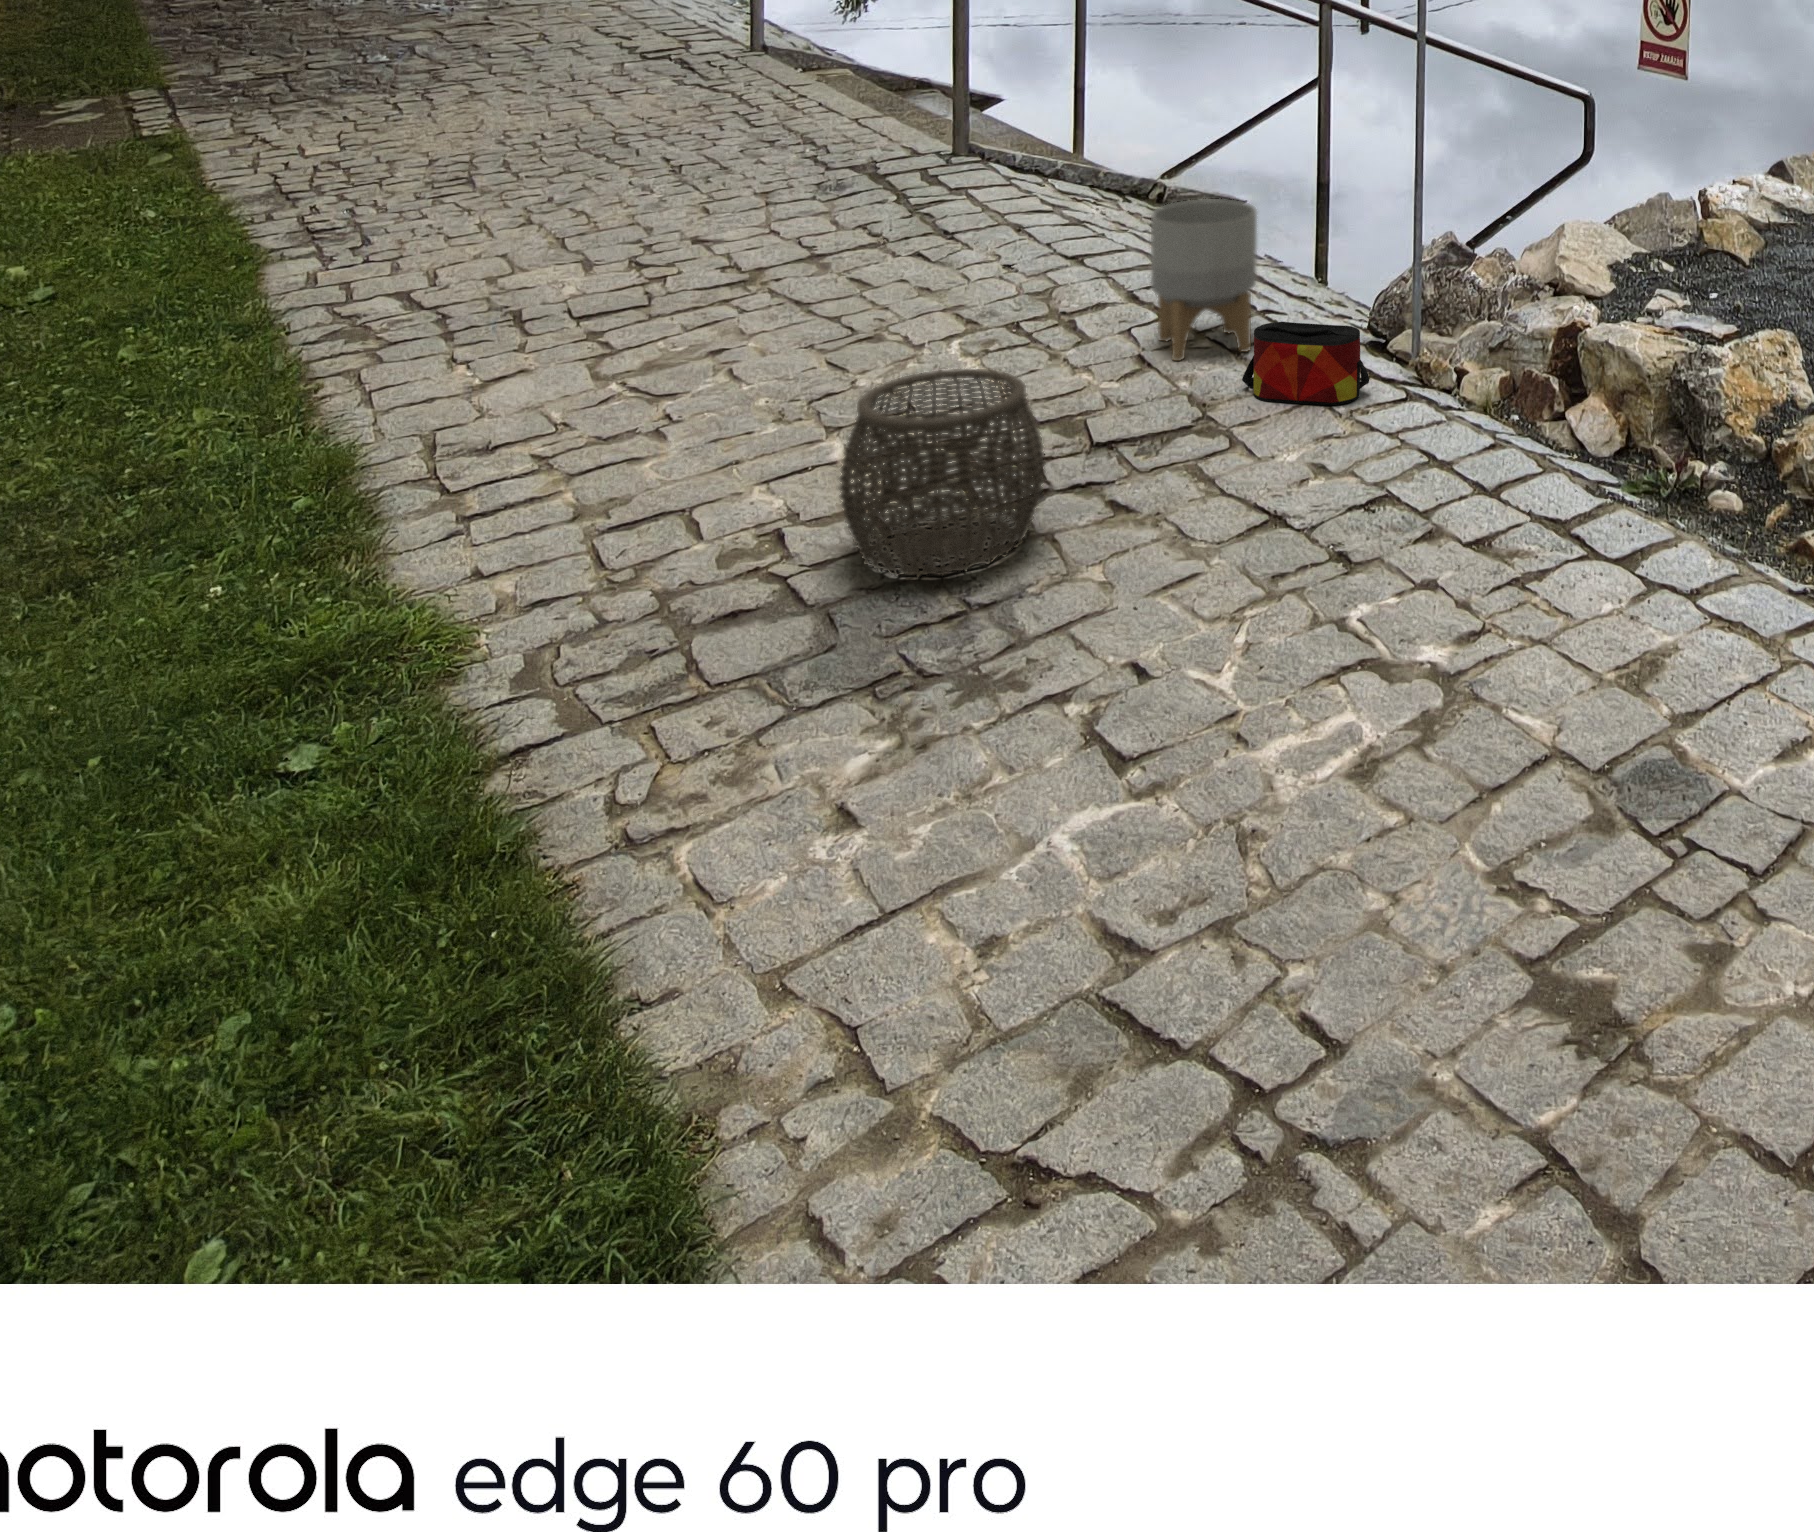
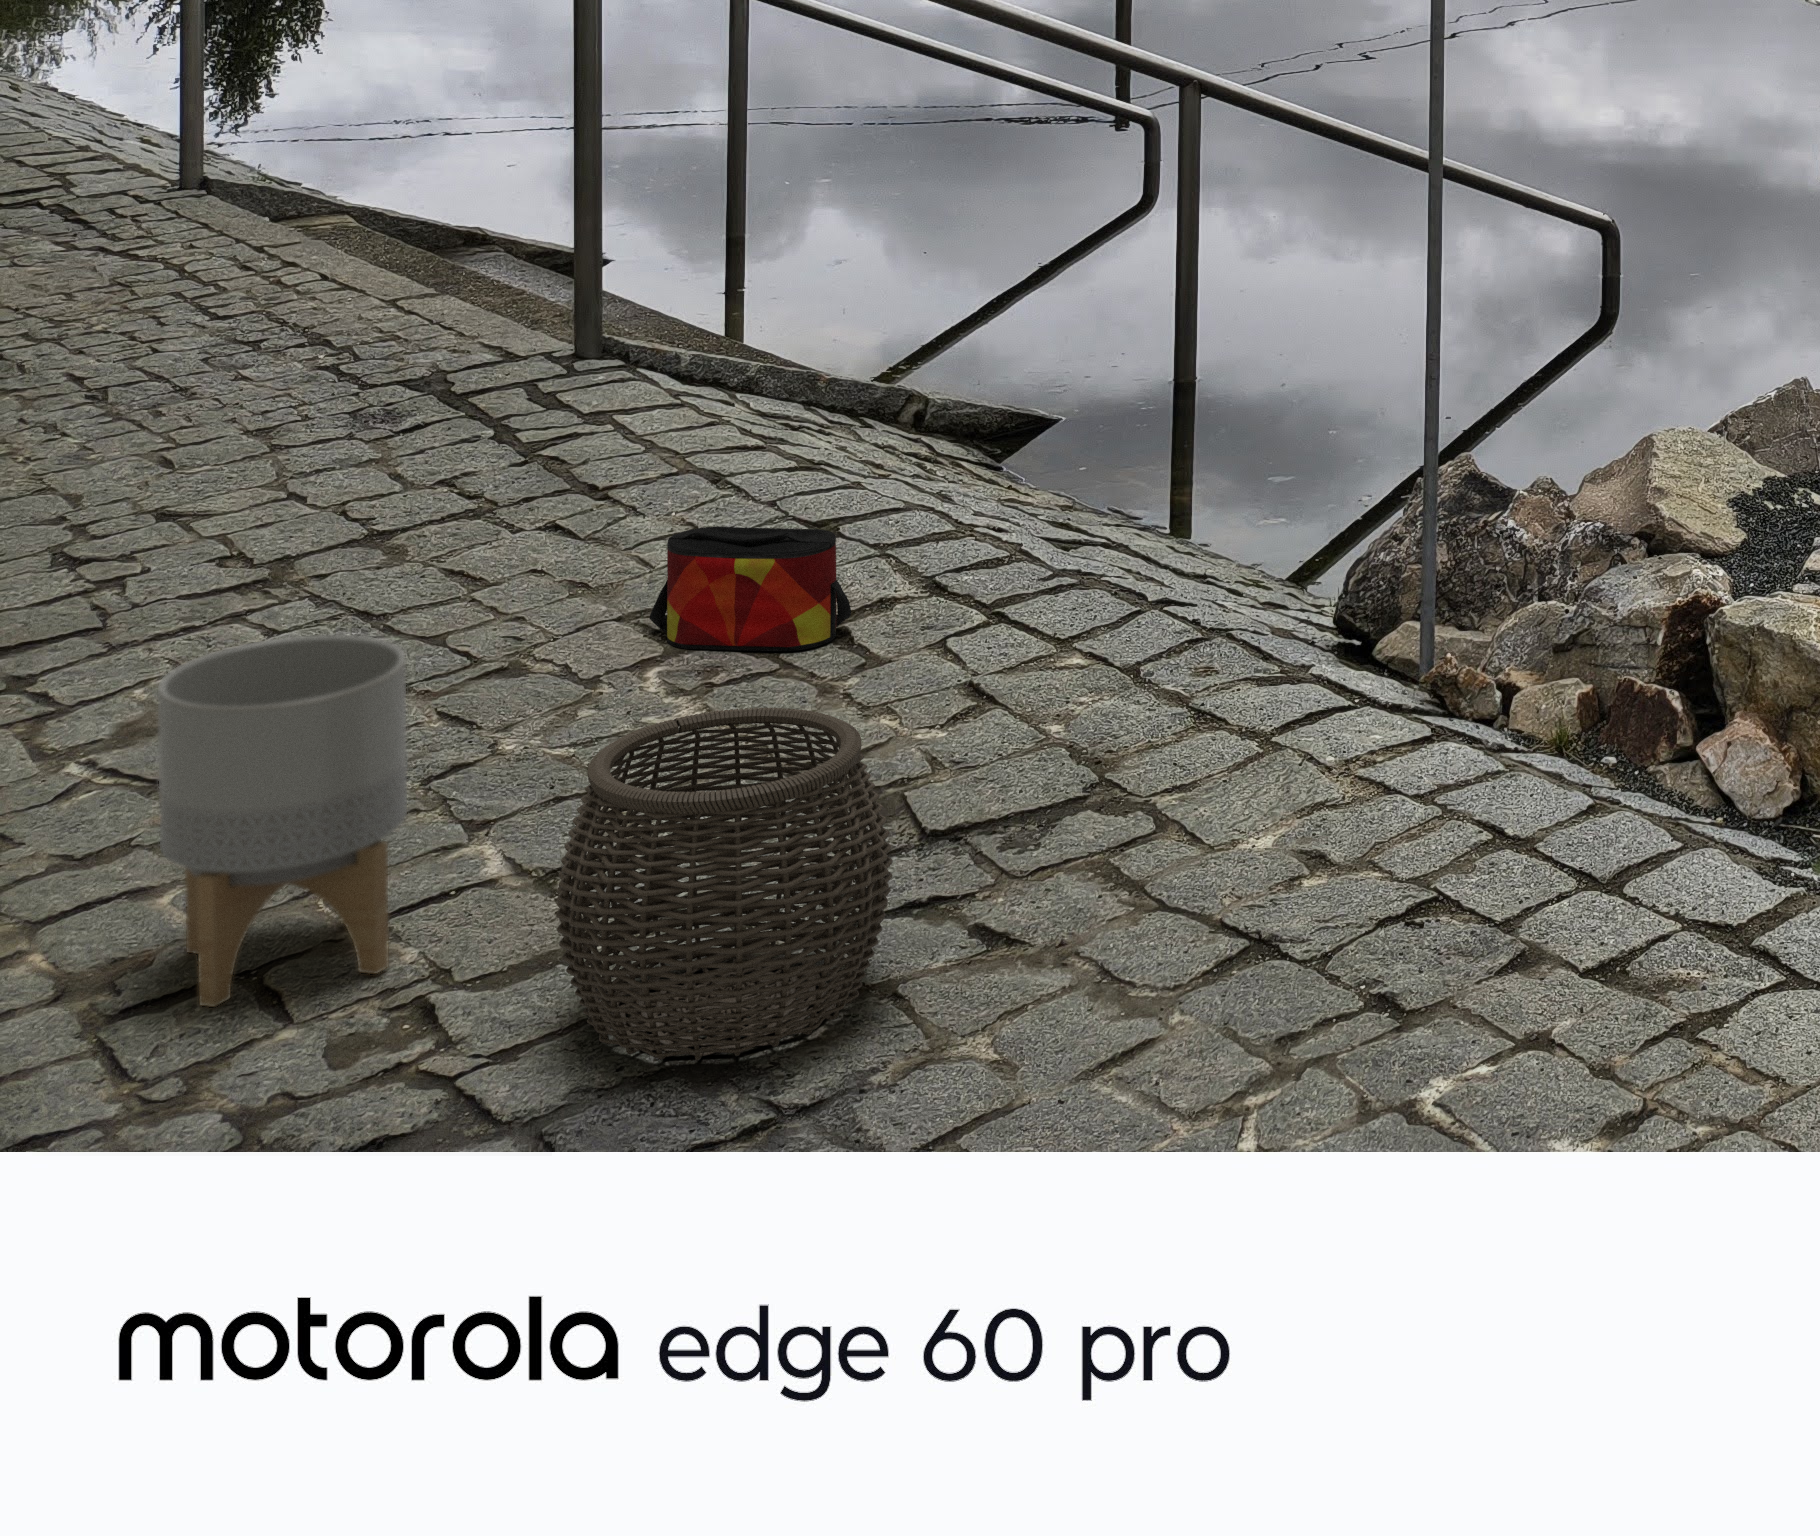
planter: present [1151,199,1257,361] -> present [158,635,407,1007]
bag: present [1242,322,1369,405] -> present [650,526,851,651]

